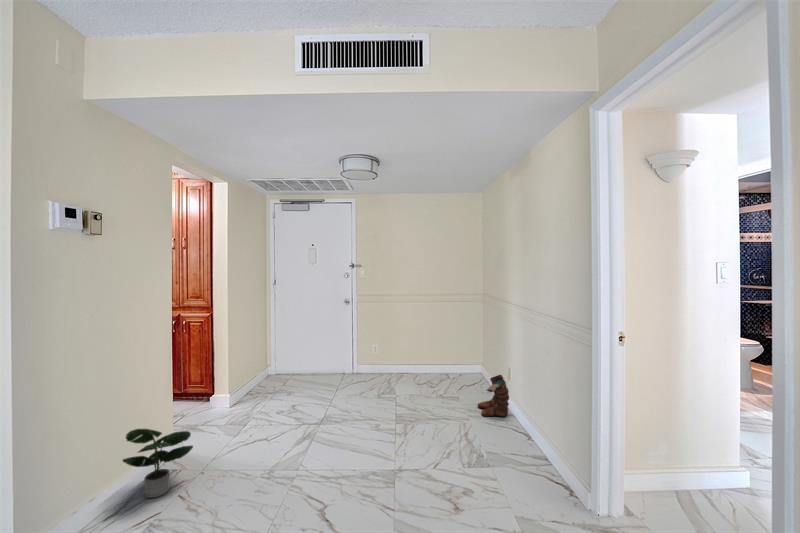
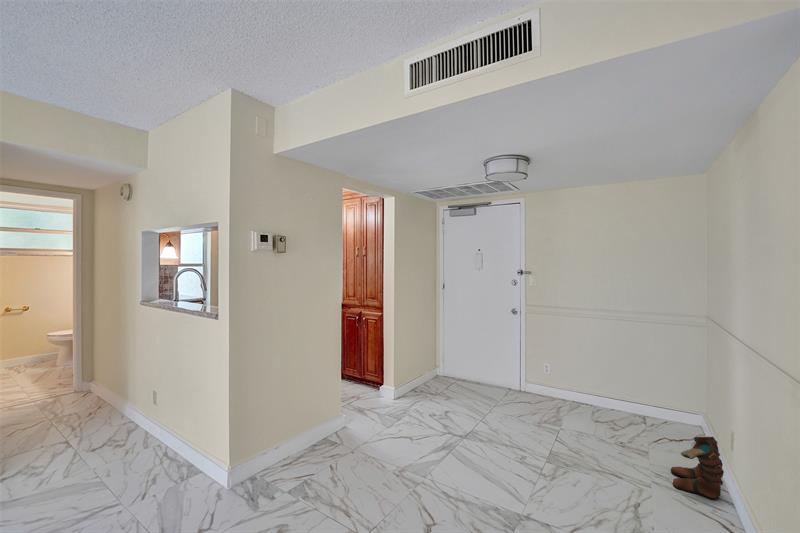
potted plant: present [123,429,193,498] -> none [295,403,344,462]

